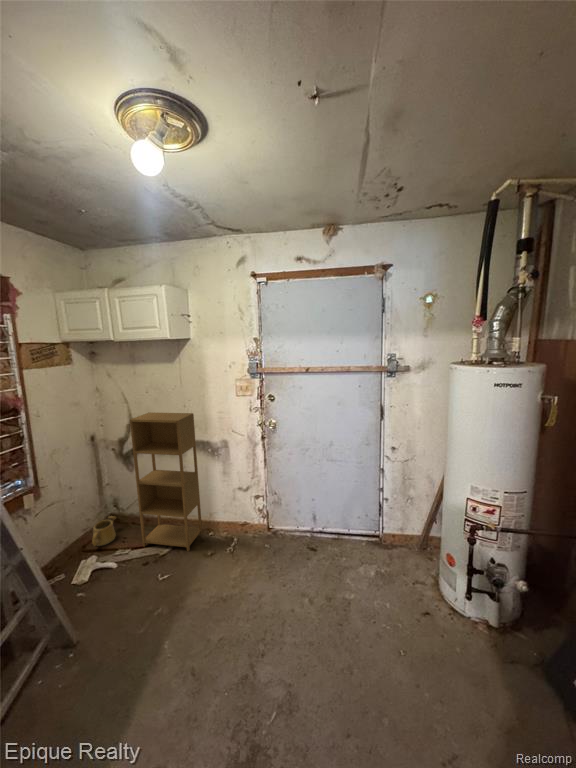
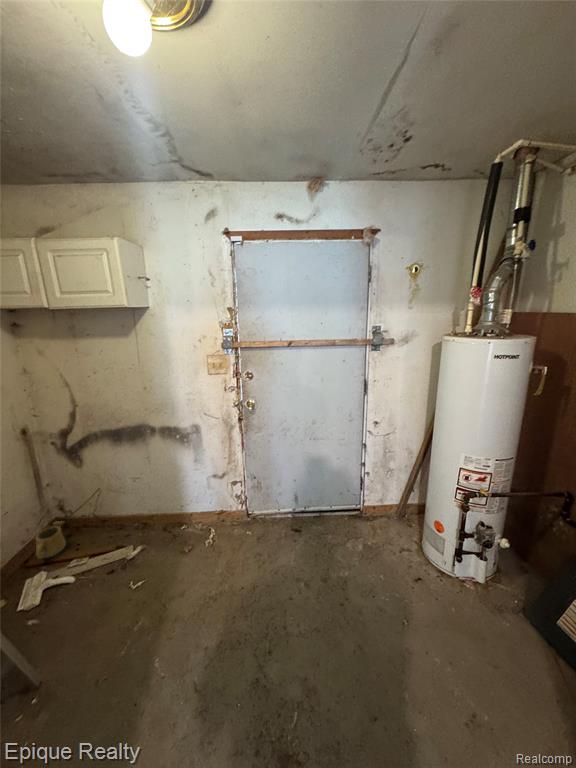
shelving unit: present [130,412,202,551] -> none [77,396,173,551]

